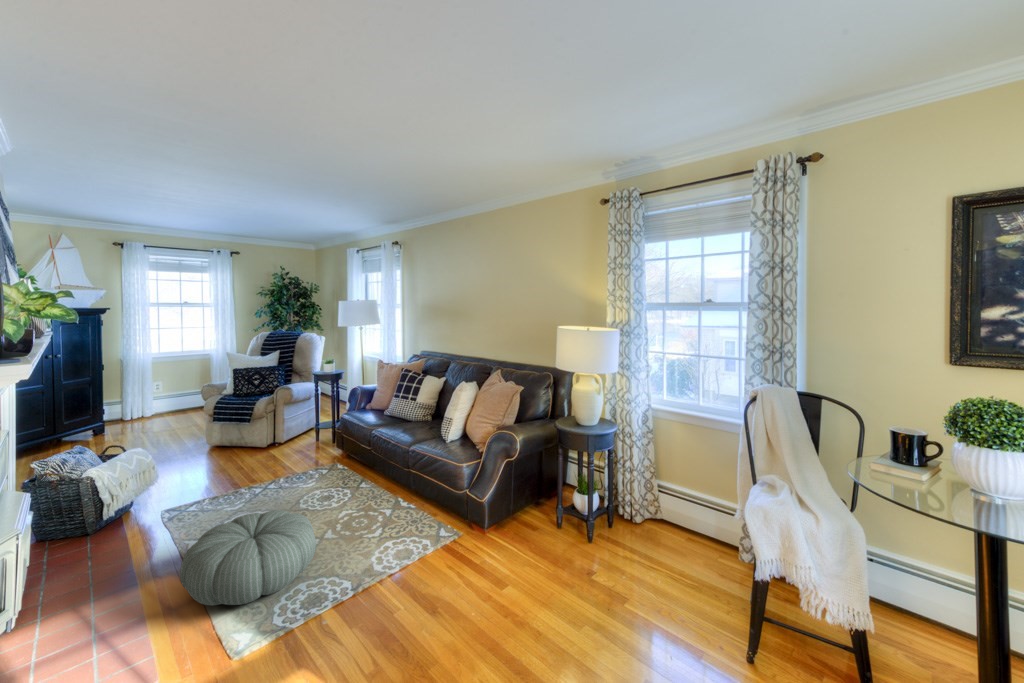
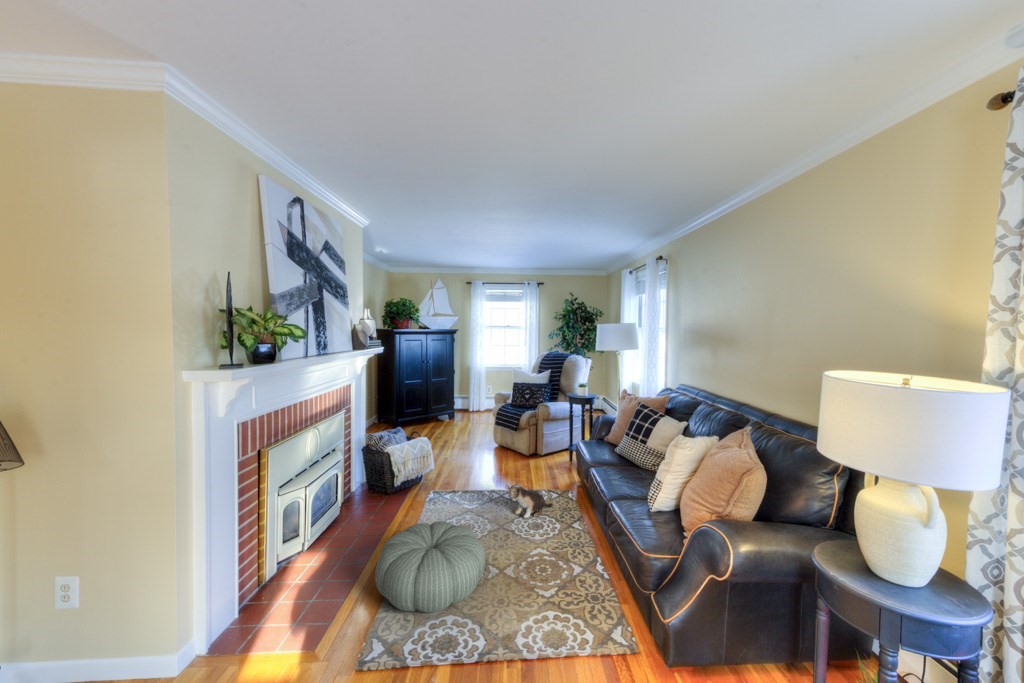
plush toy: none [289,463,332,495] -> present [505,484,553,518]

